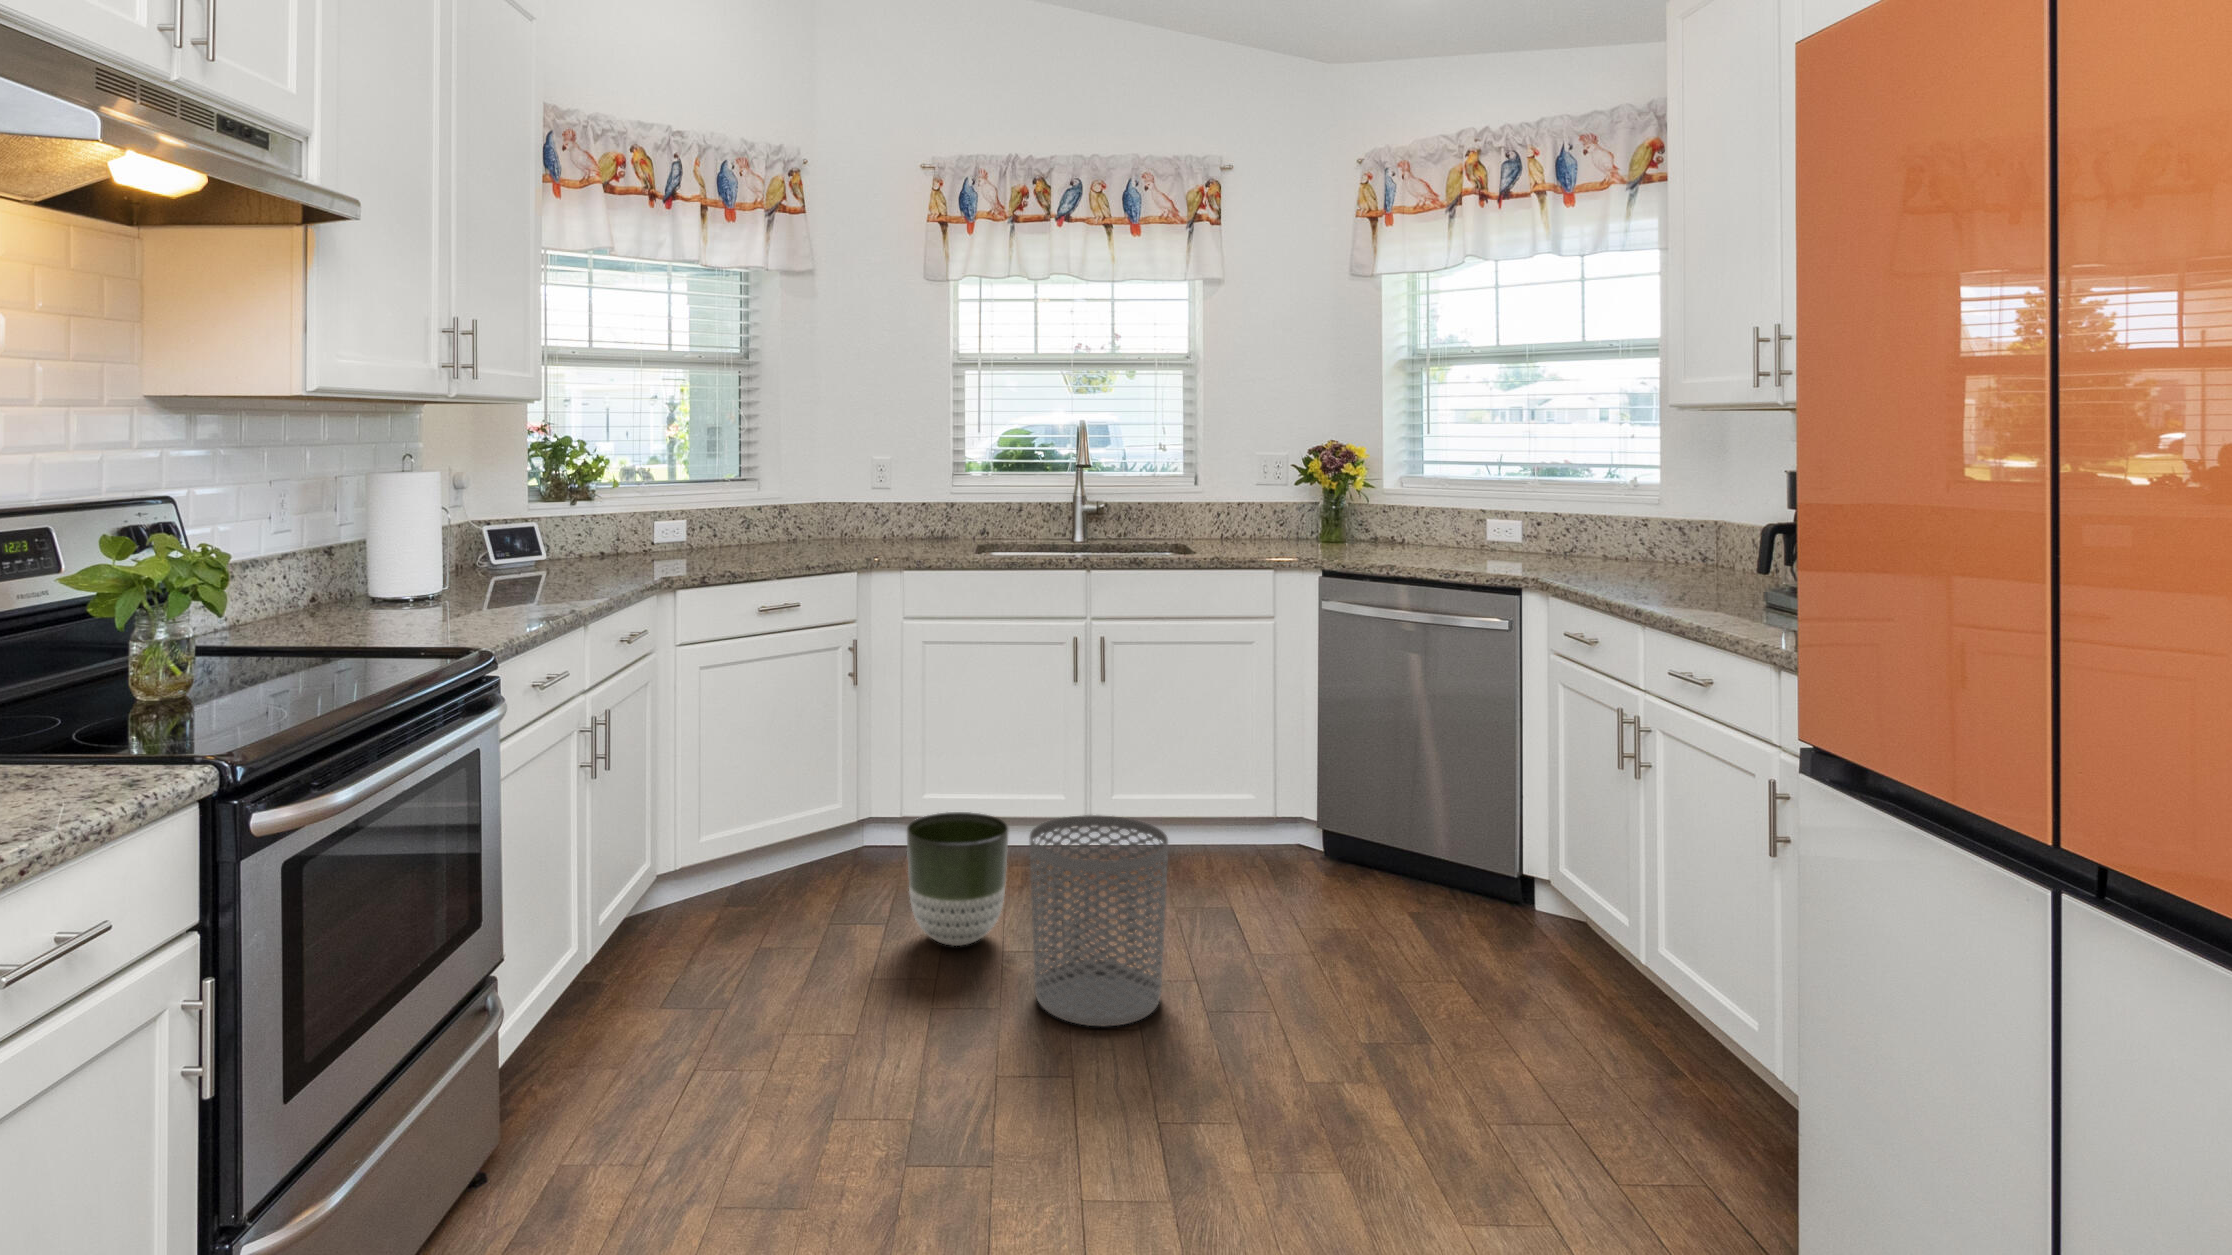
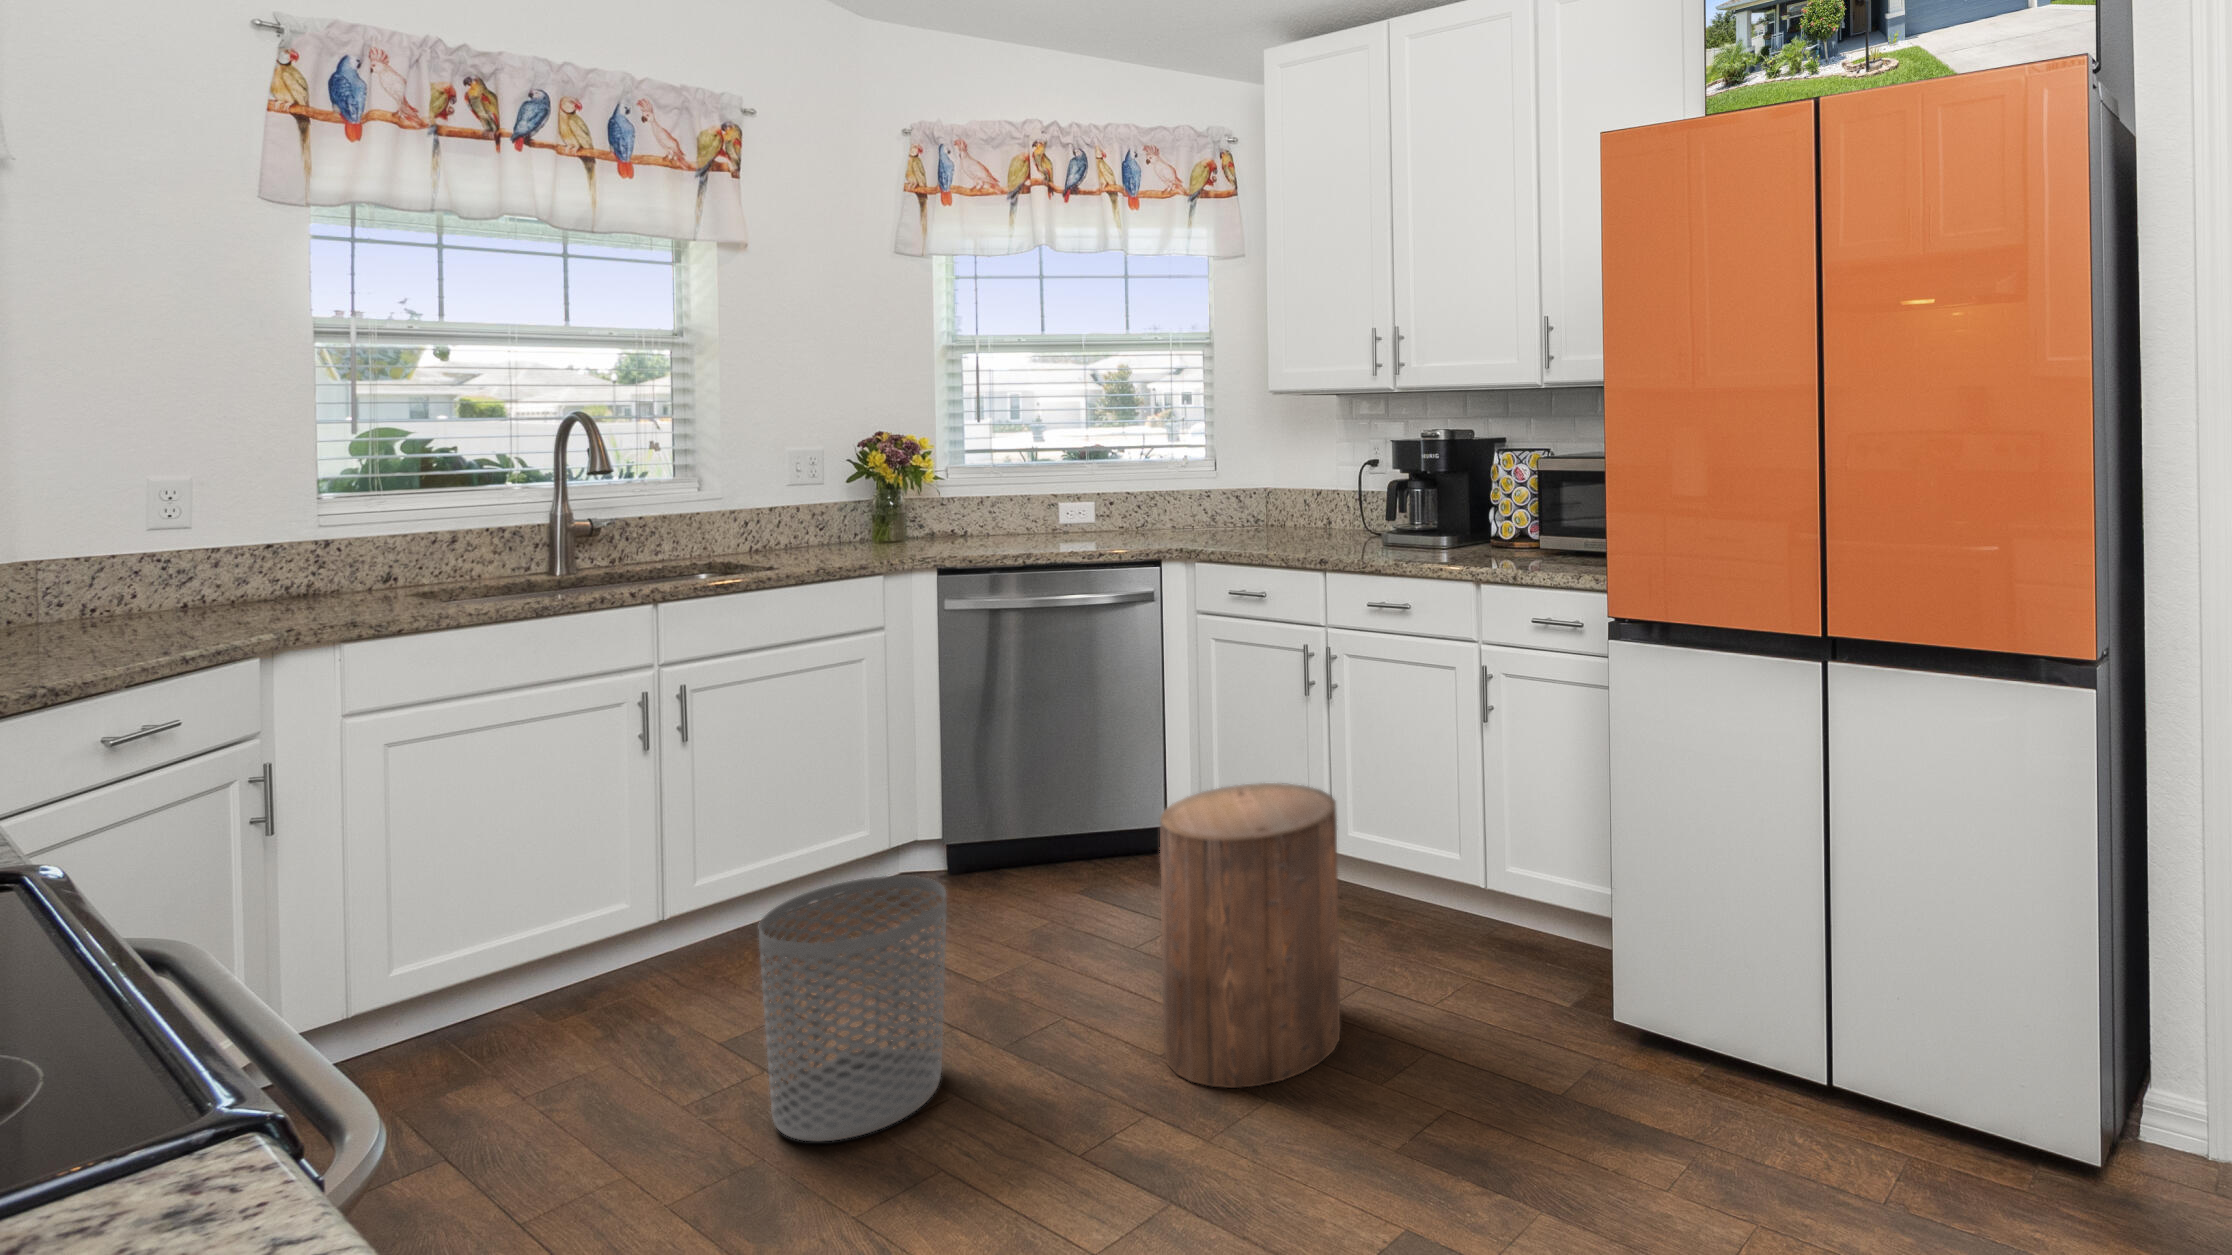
planter: present [907,812,1009,946] -> none [483,950,661,1151]
stool: none [1311,834,1510,1174] -> present [1160,783,1340,1088]

